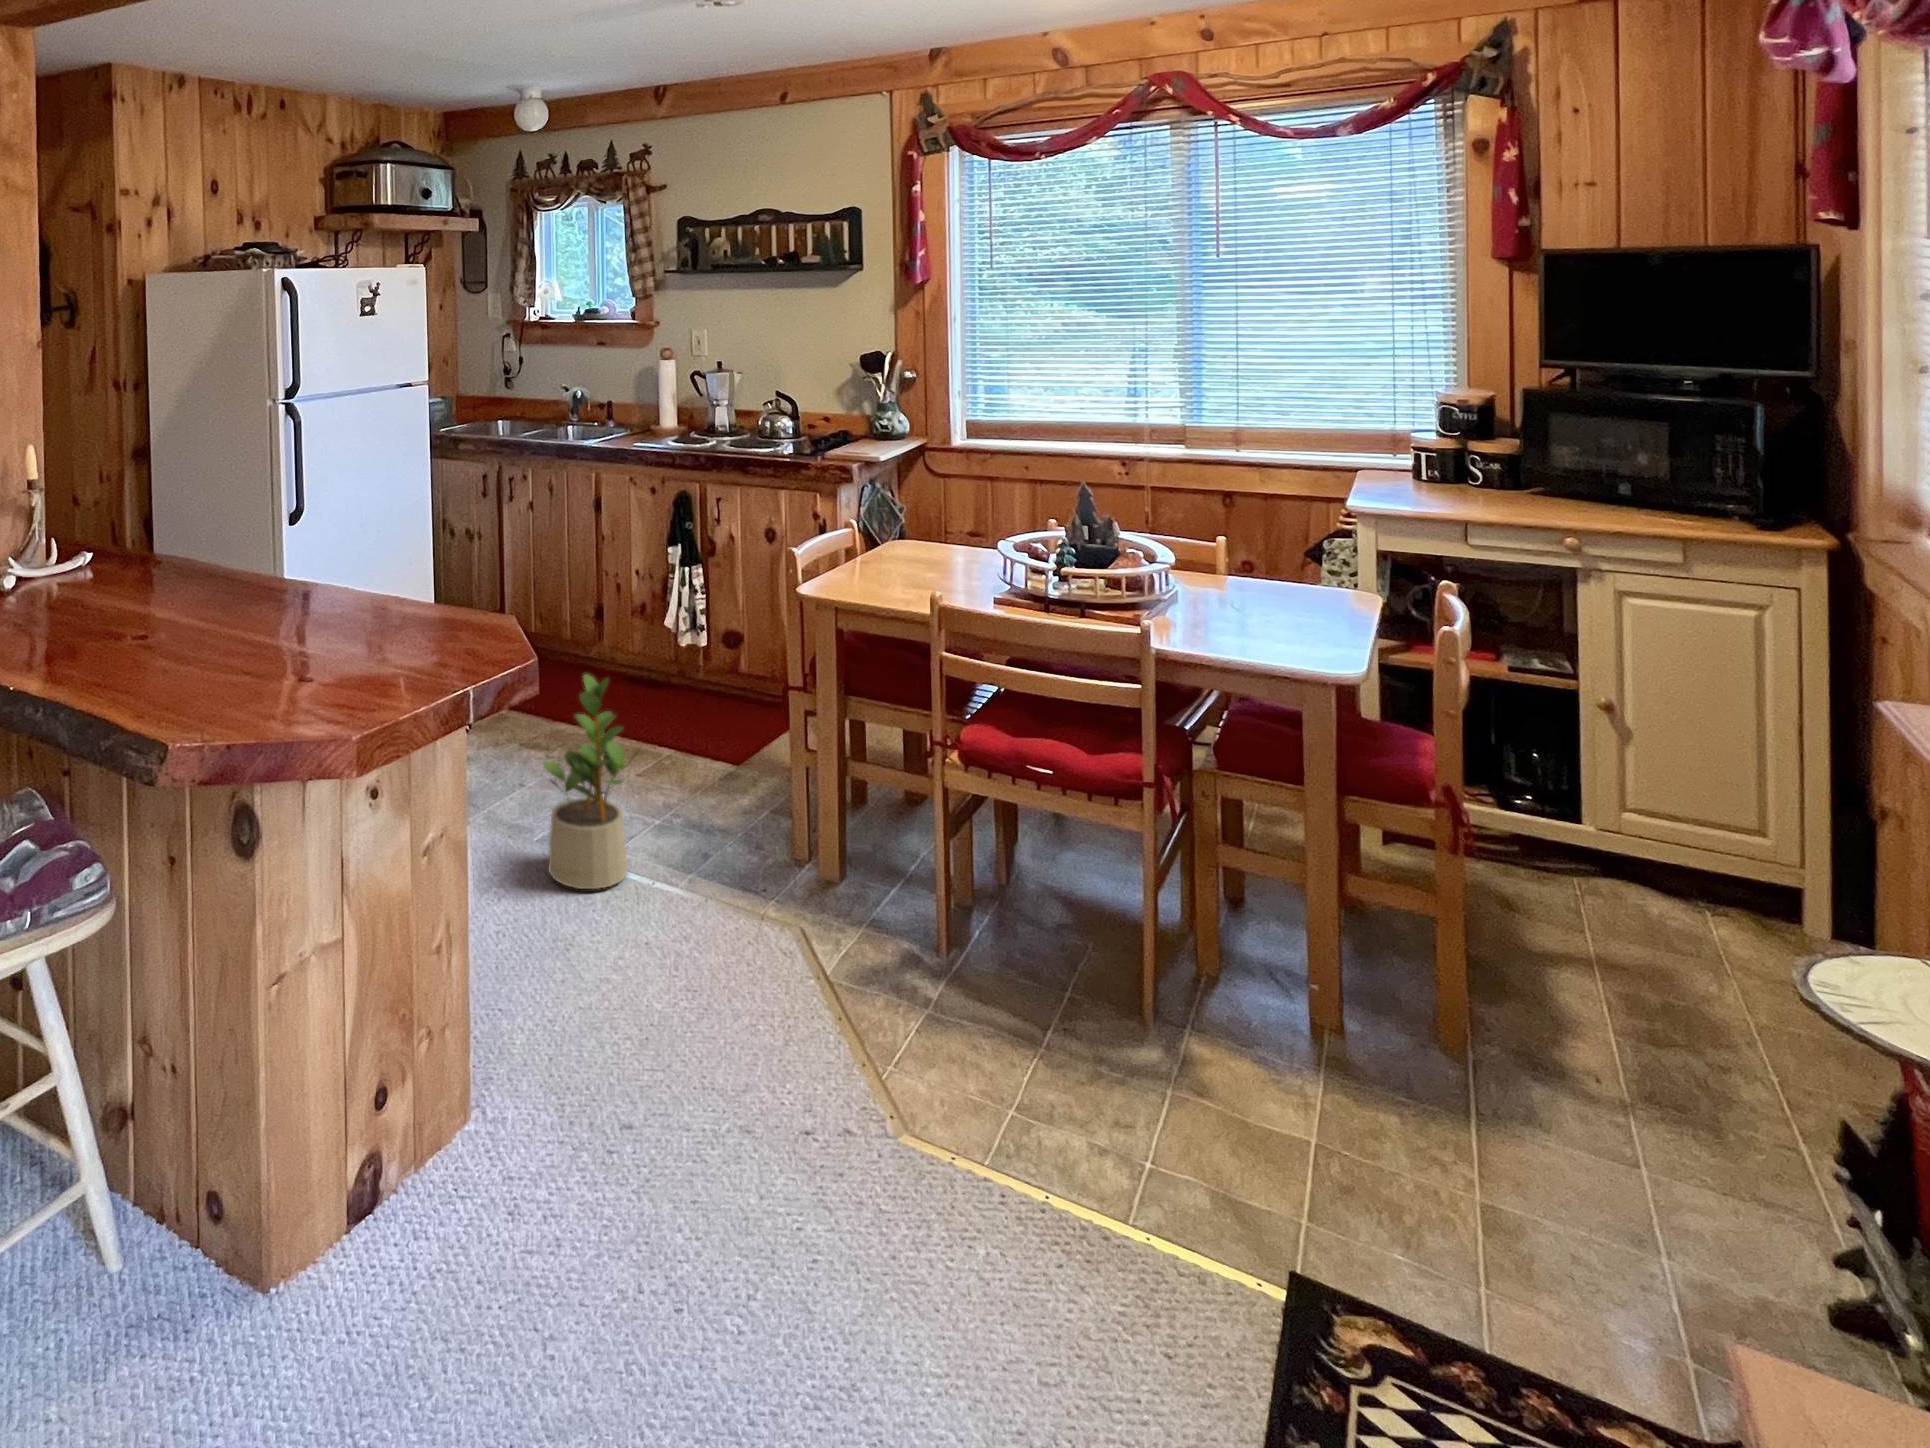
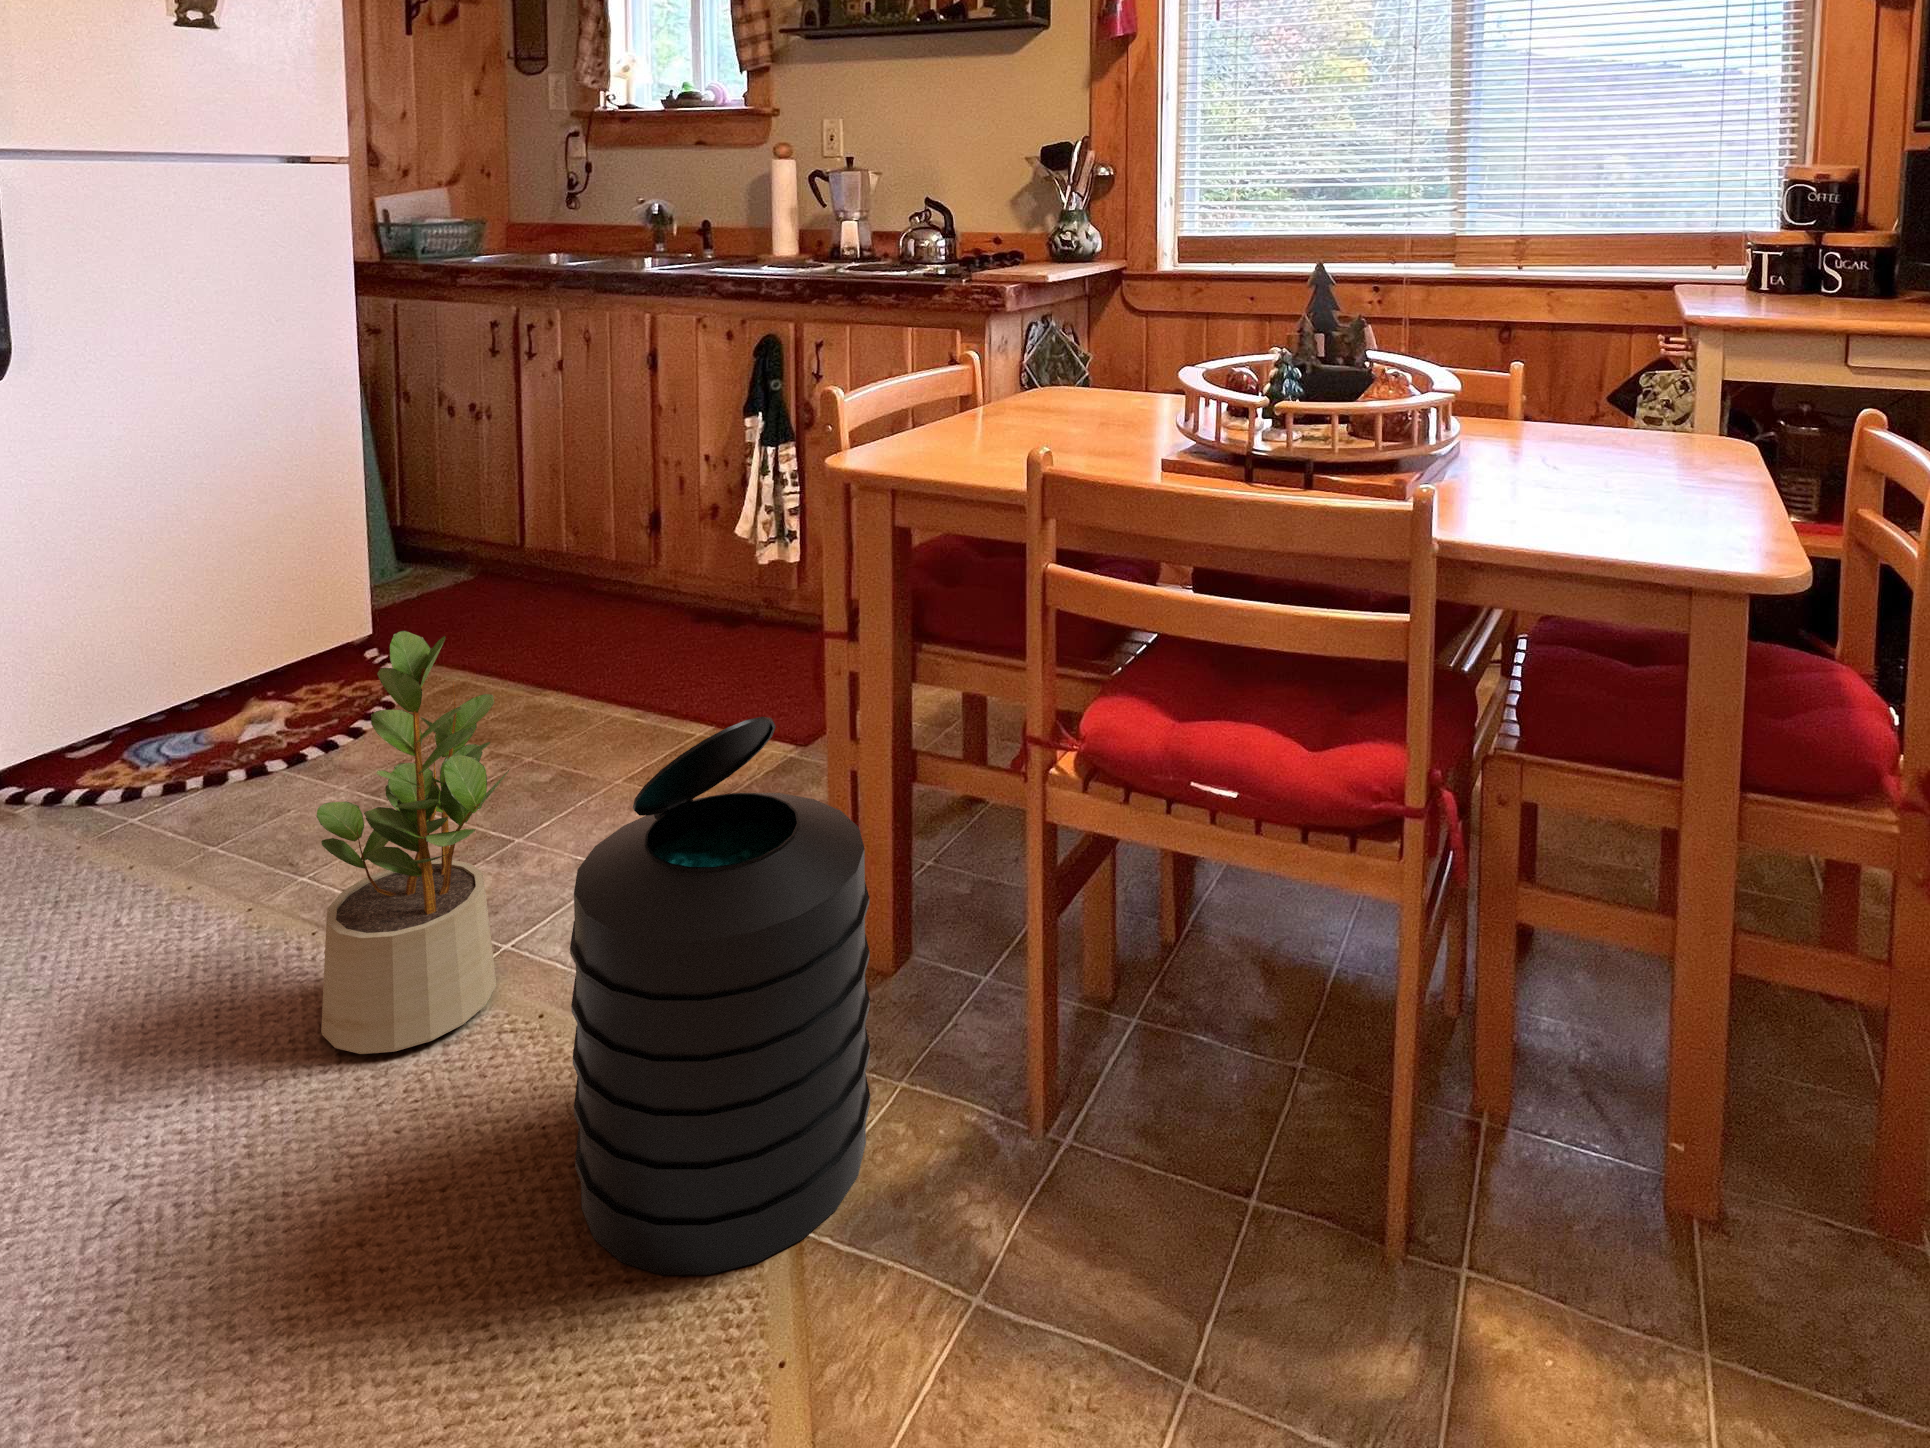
trash can: none [710,724,855,988] -> present [570,717,870,1275]

